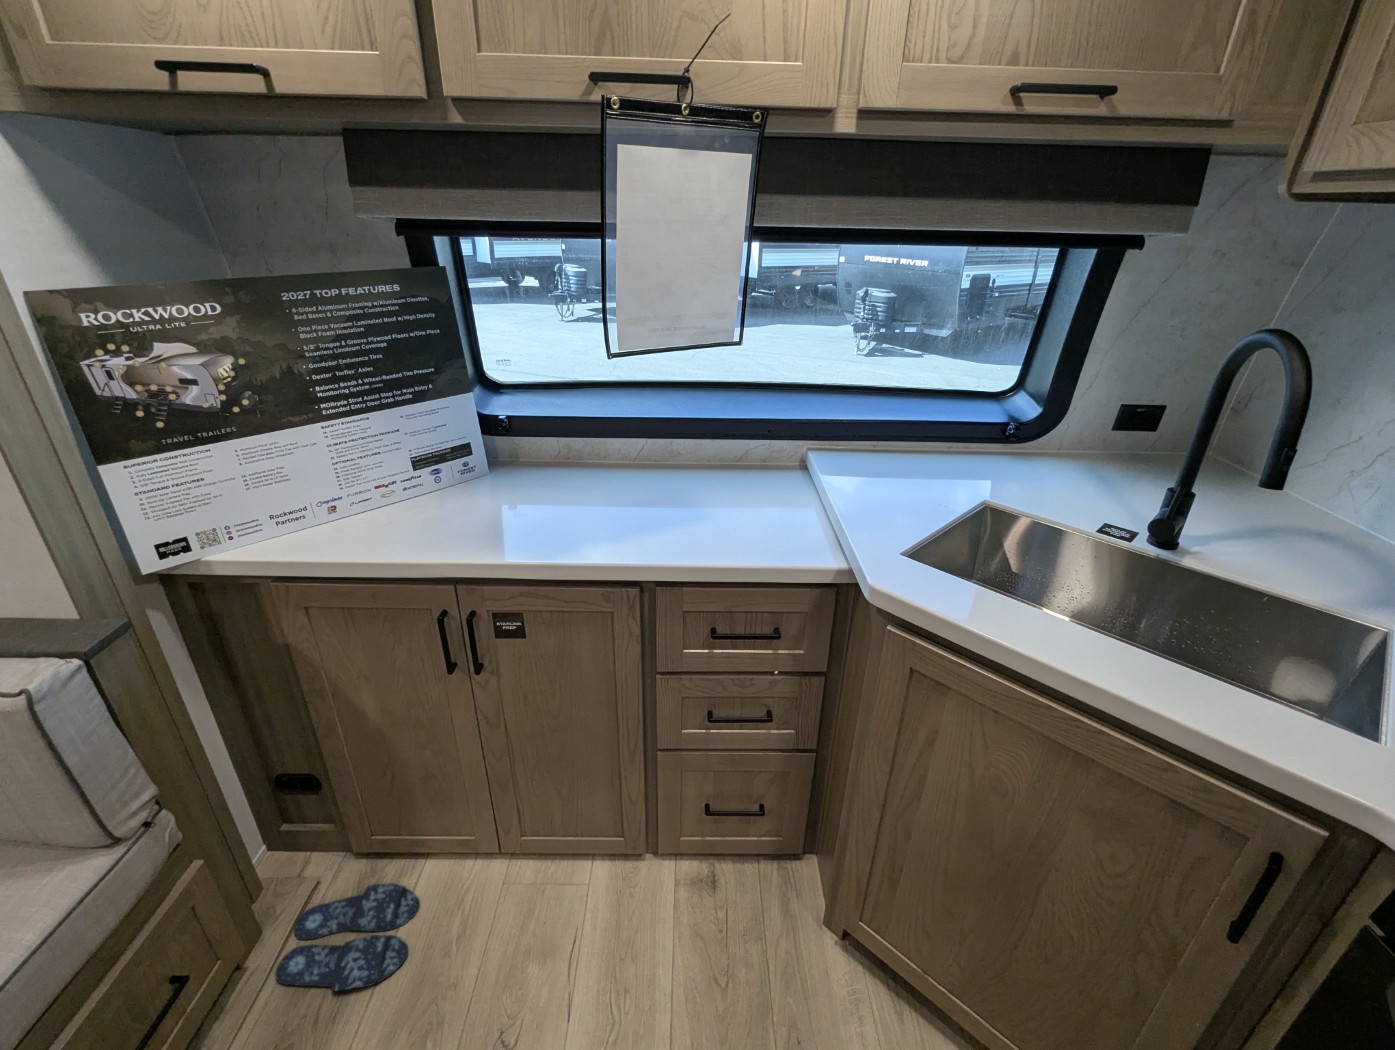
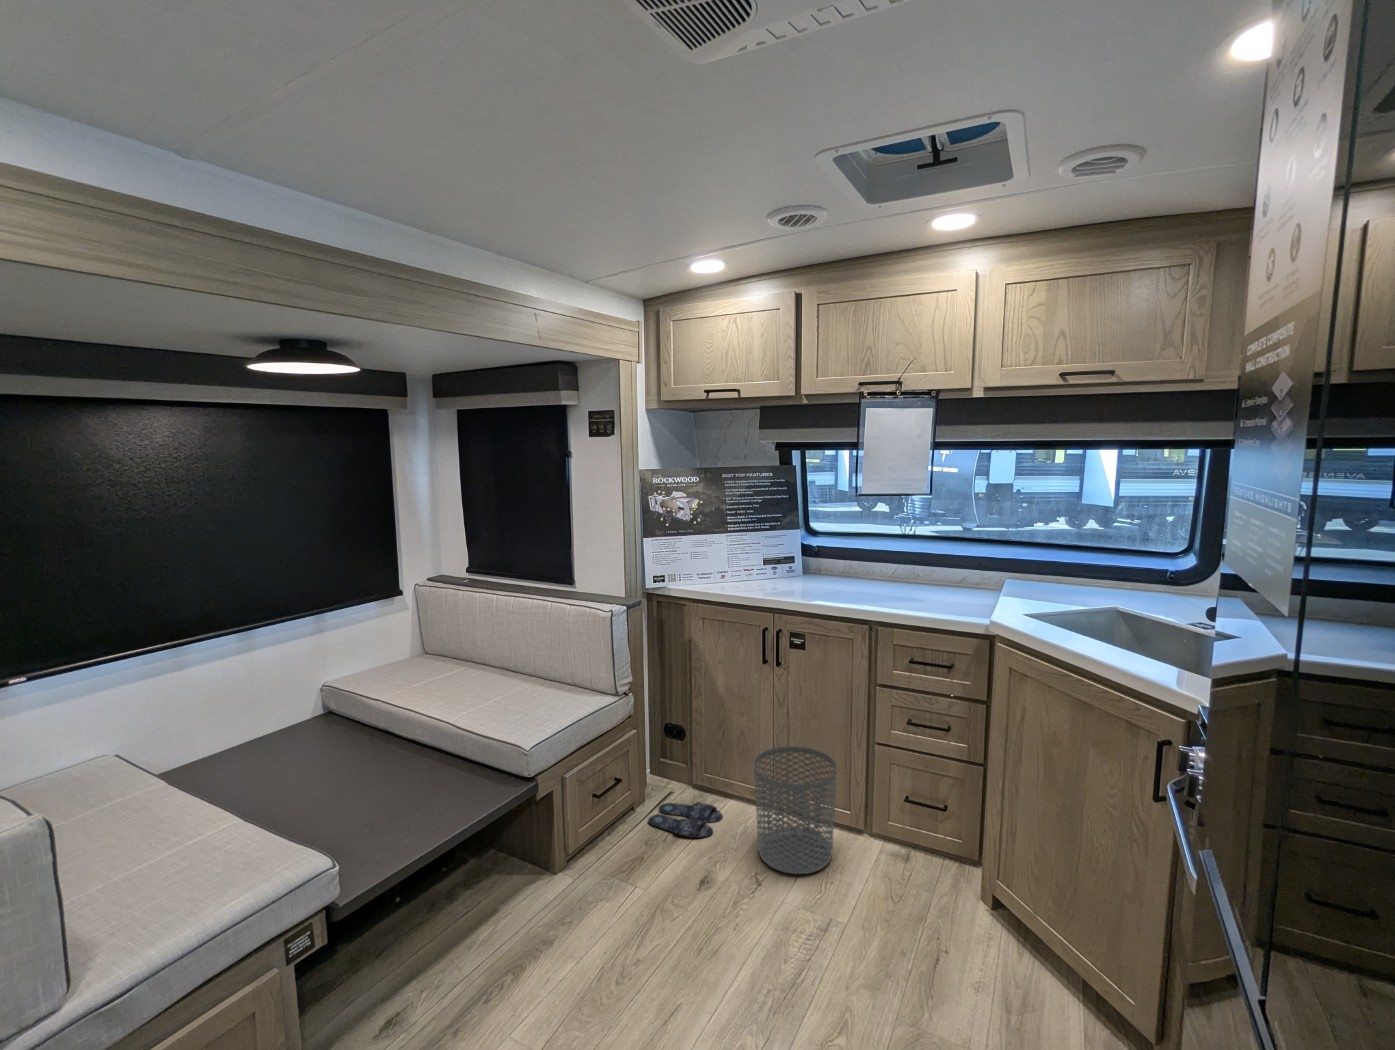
waste bin: none [468,784,615,1003] -> present [754,746,837,874]

